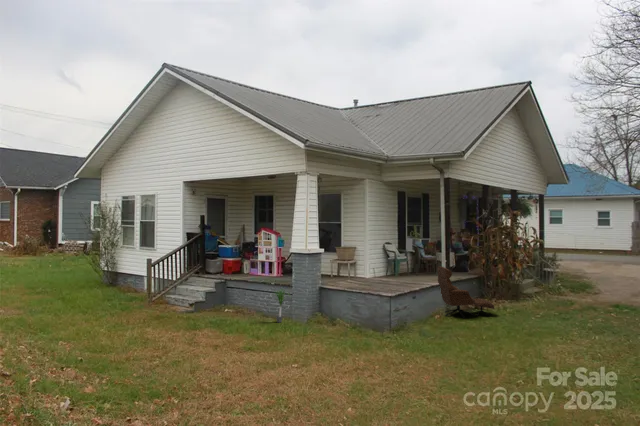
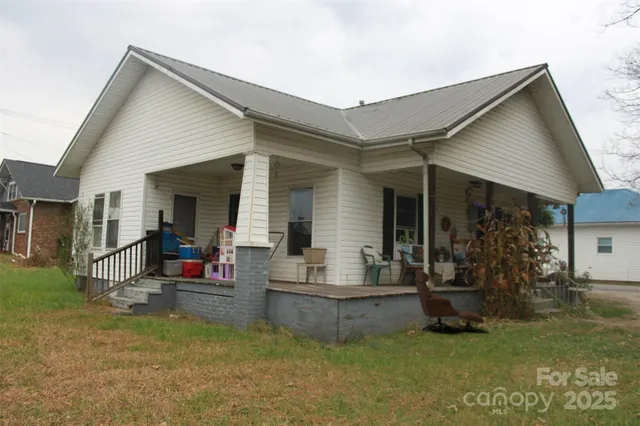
potted plant: present [276,289,285,323] -> none [204,282,233,327]

